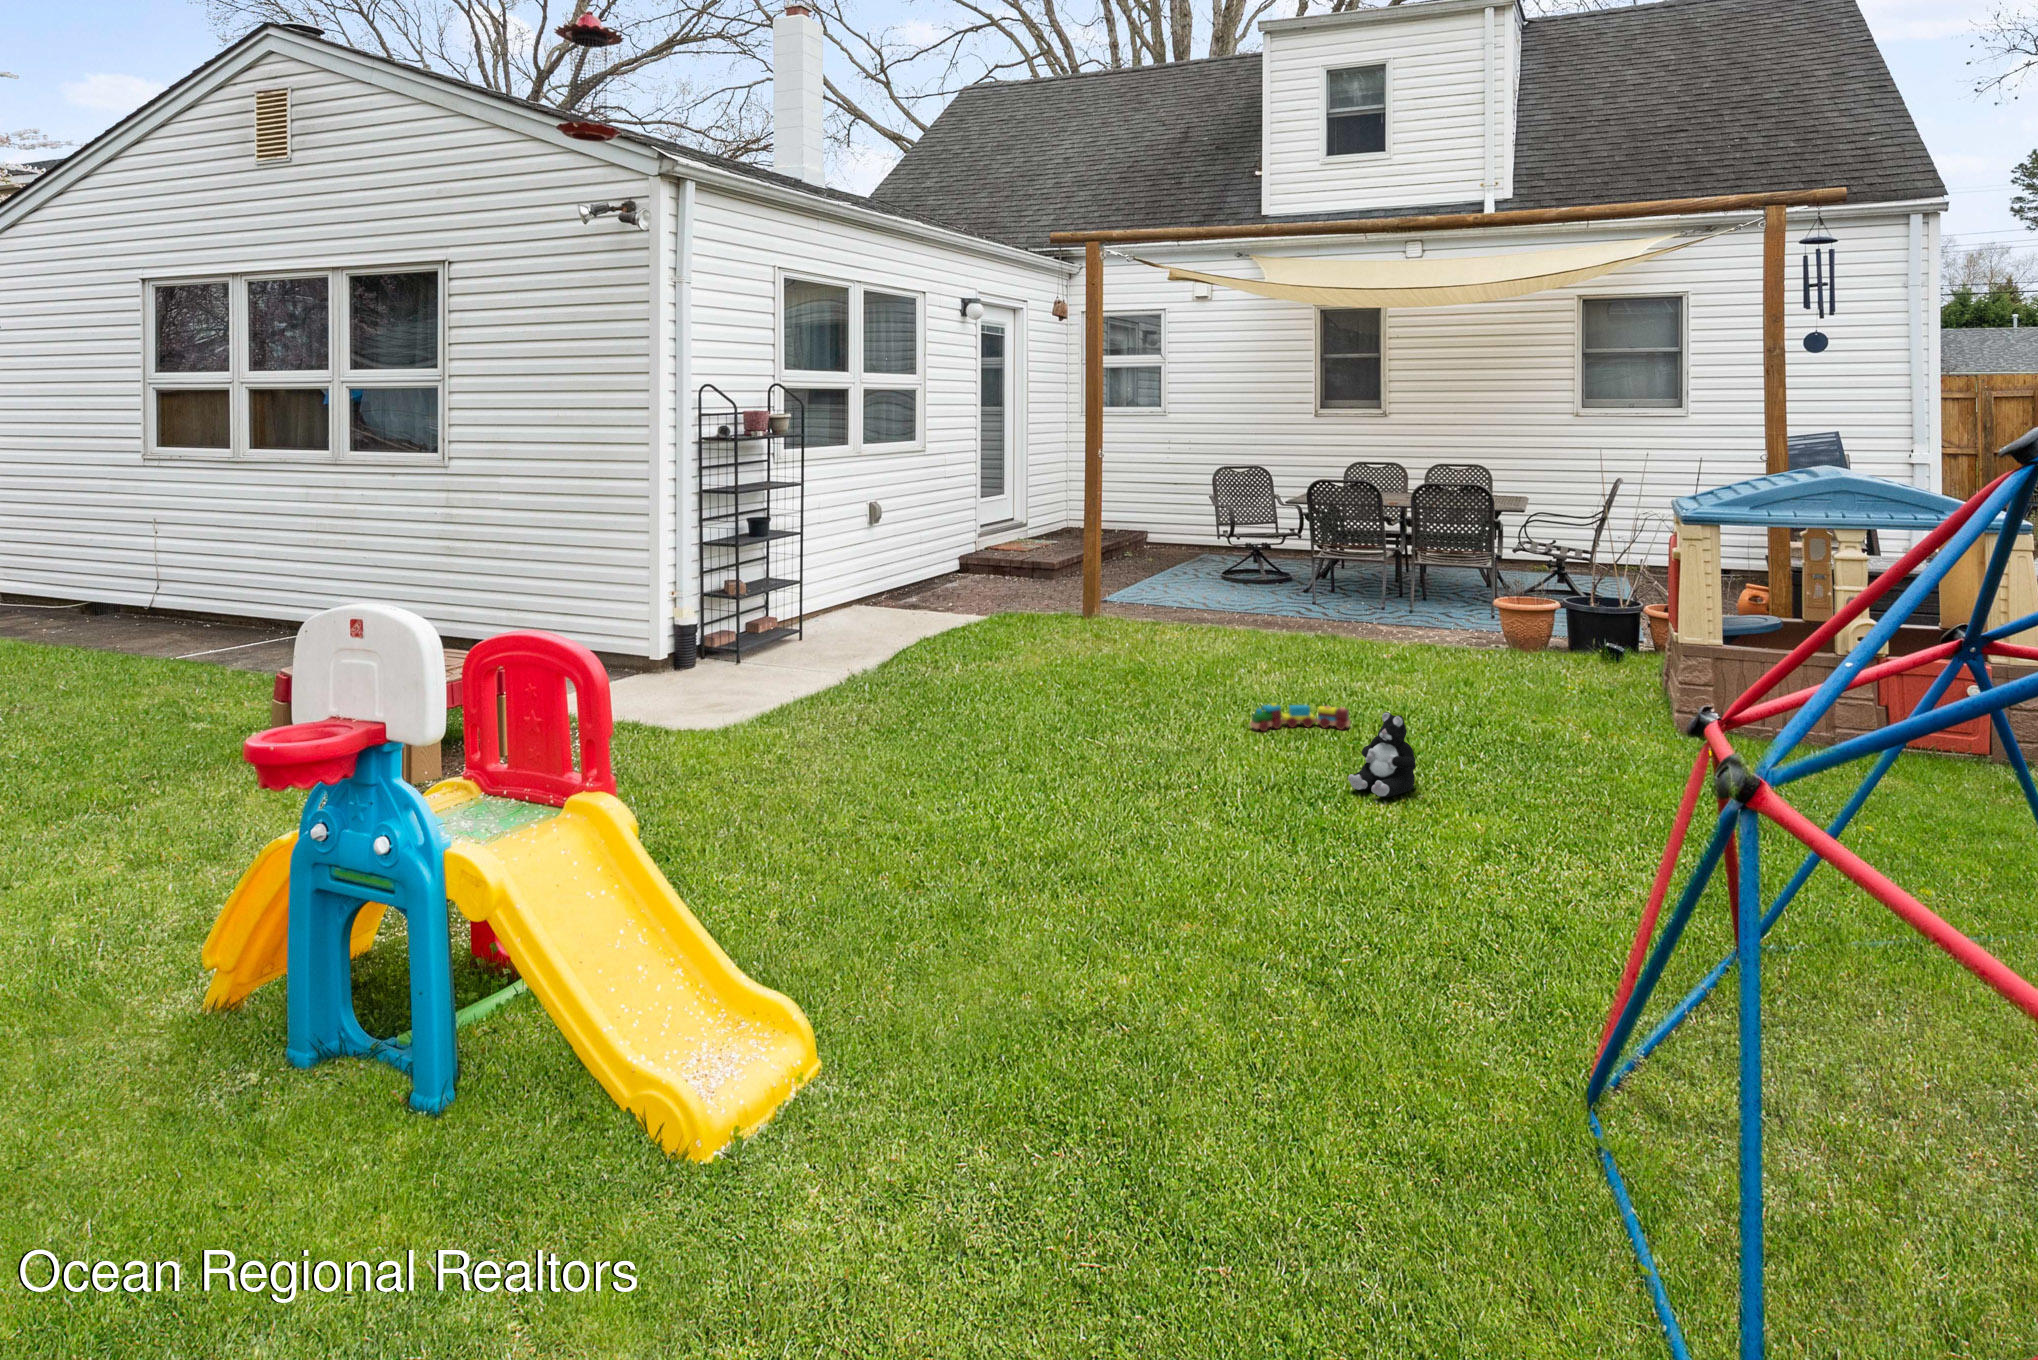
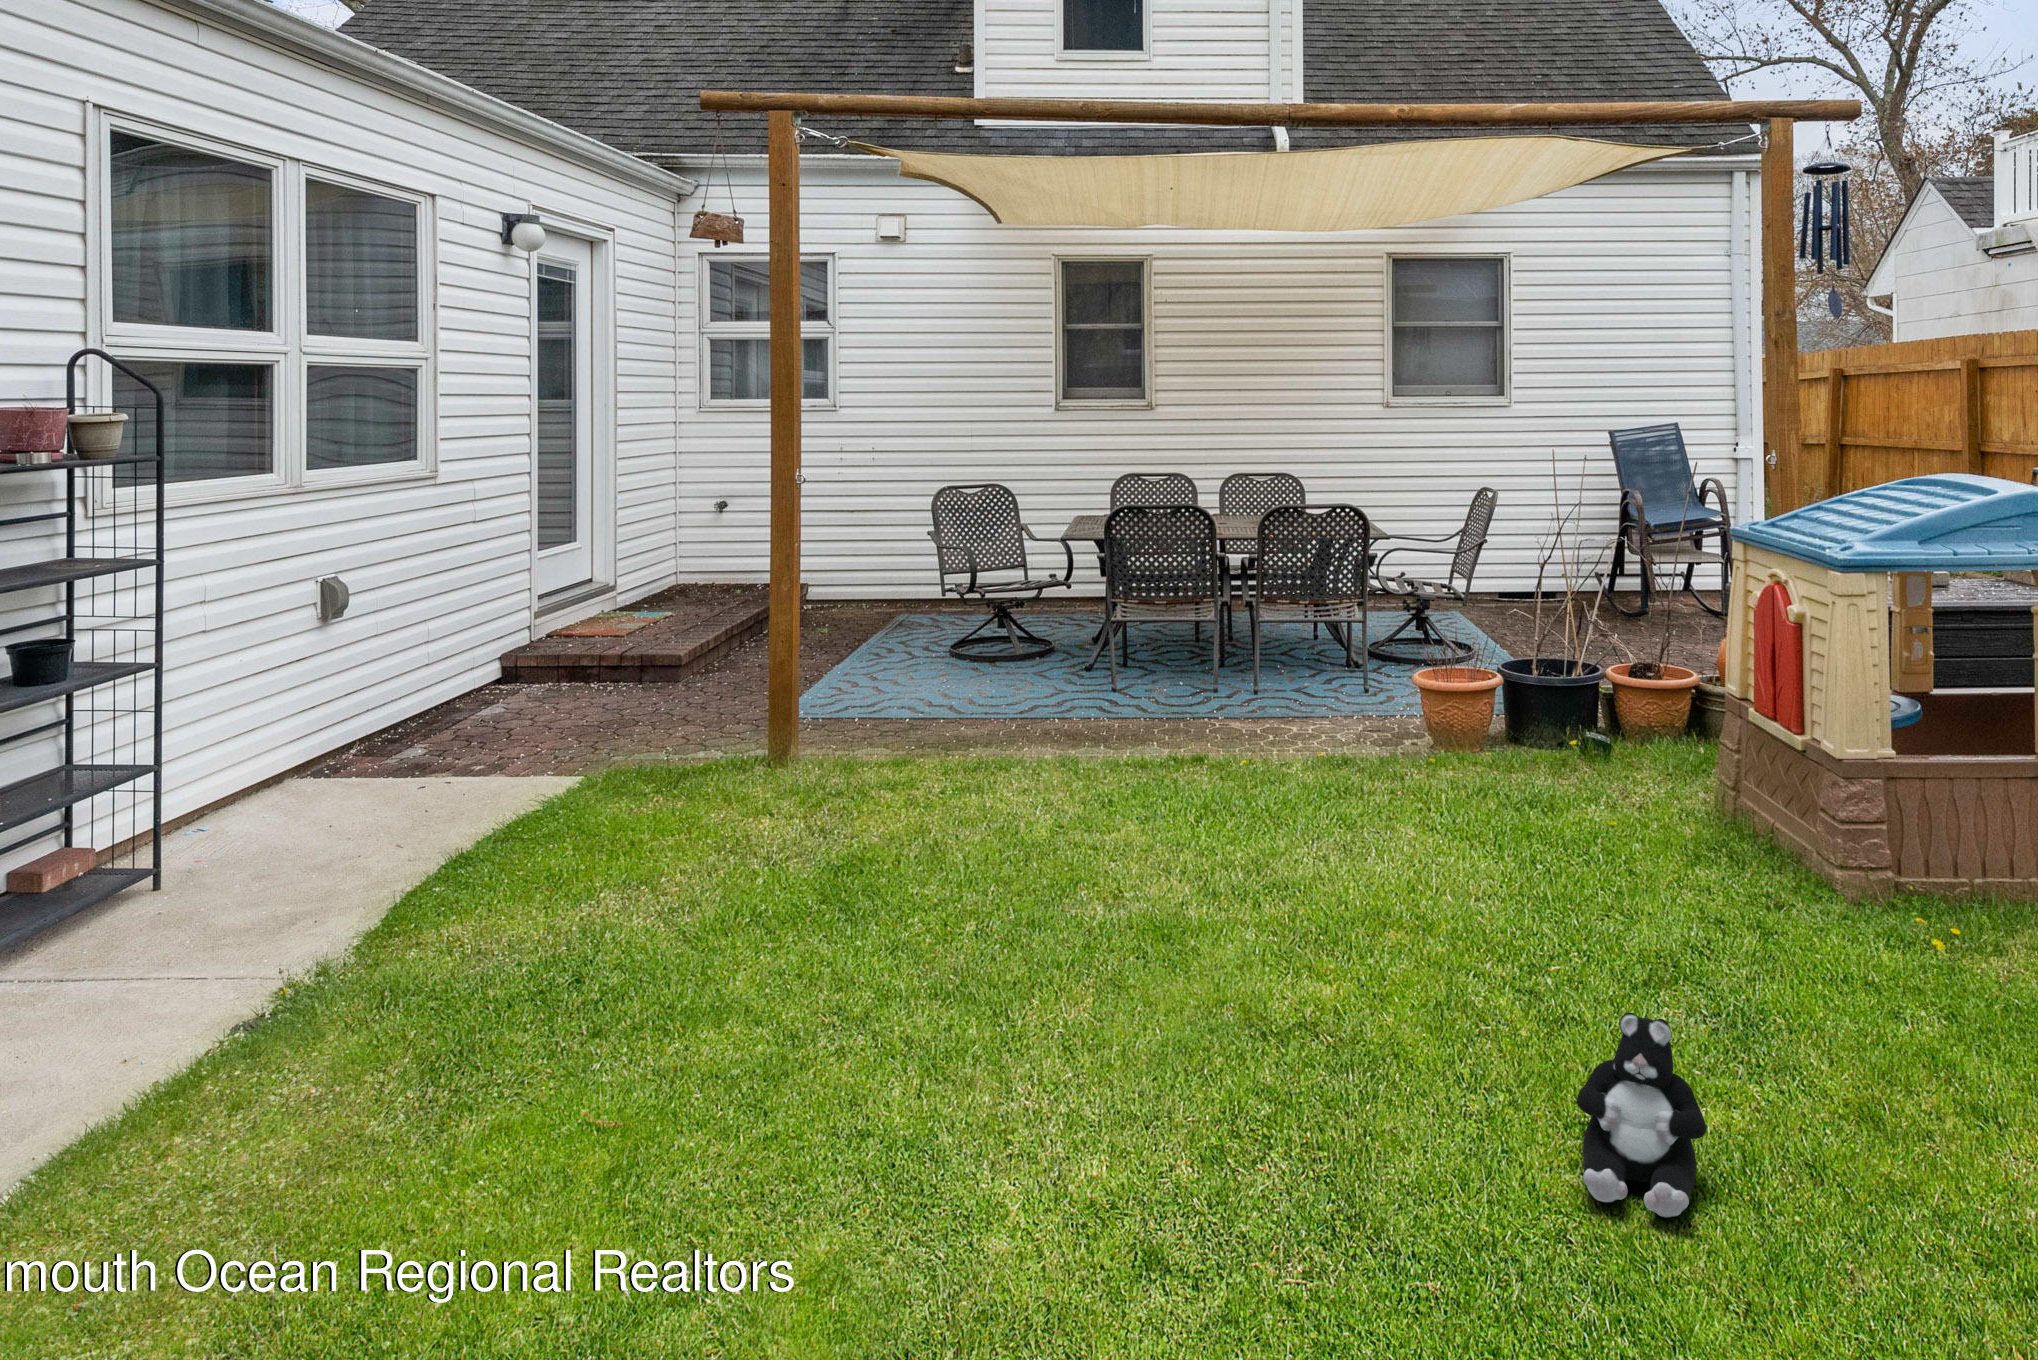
toy train: present [1250,703,1351,731] -> none [1250,954,1421,1035]

